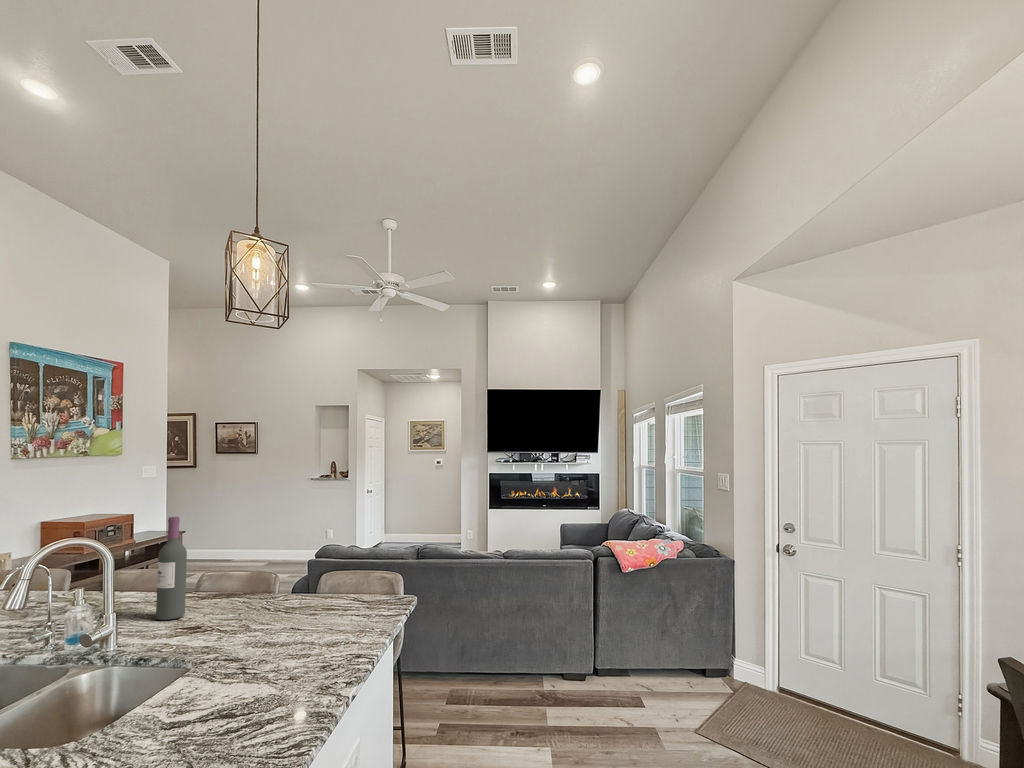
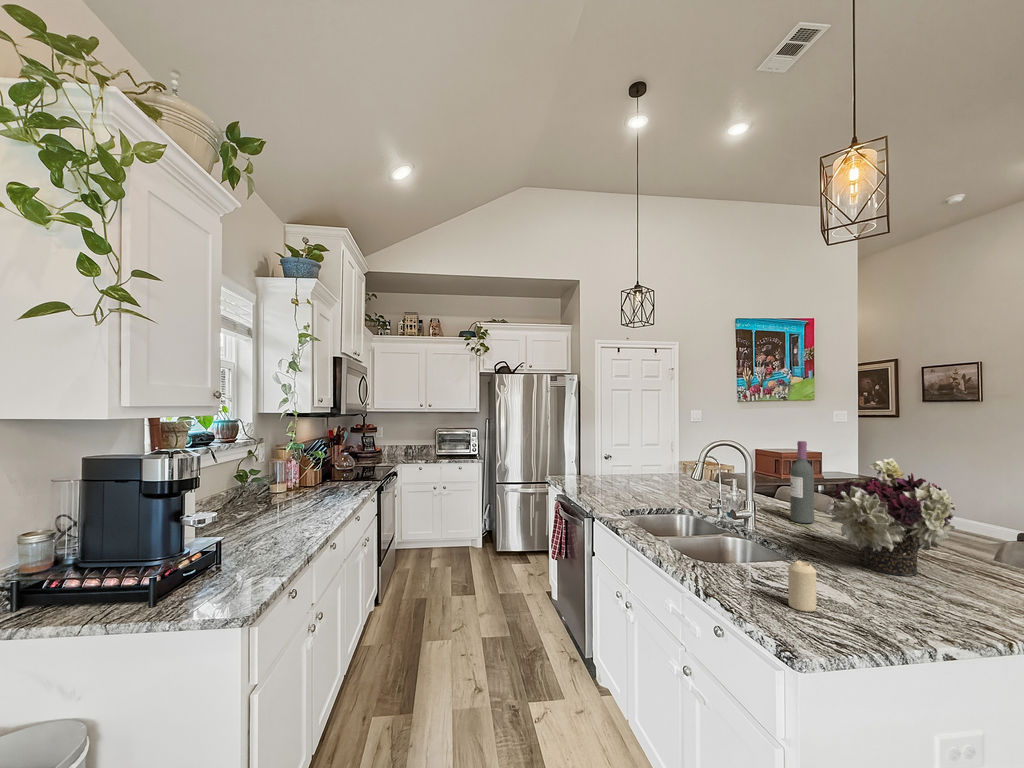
flower arrangement: none [230,526,340,651] -> present [827,458,956,576]
candle: none [223,667,255,730] -> present [788,560,816,612]

